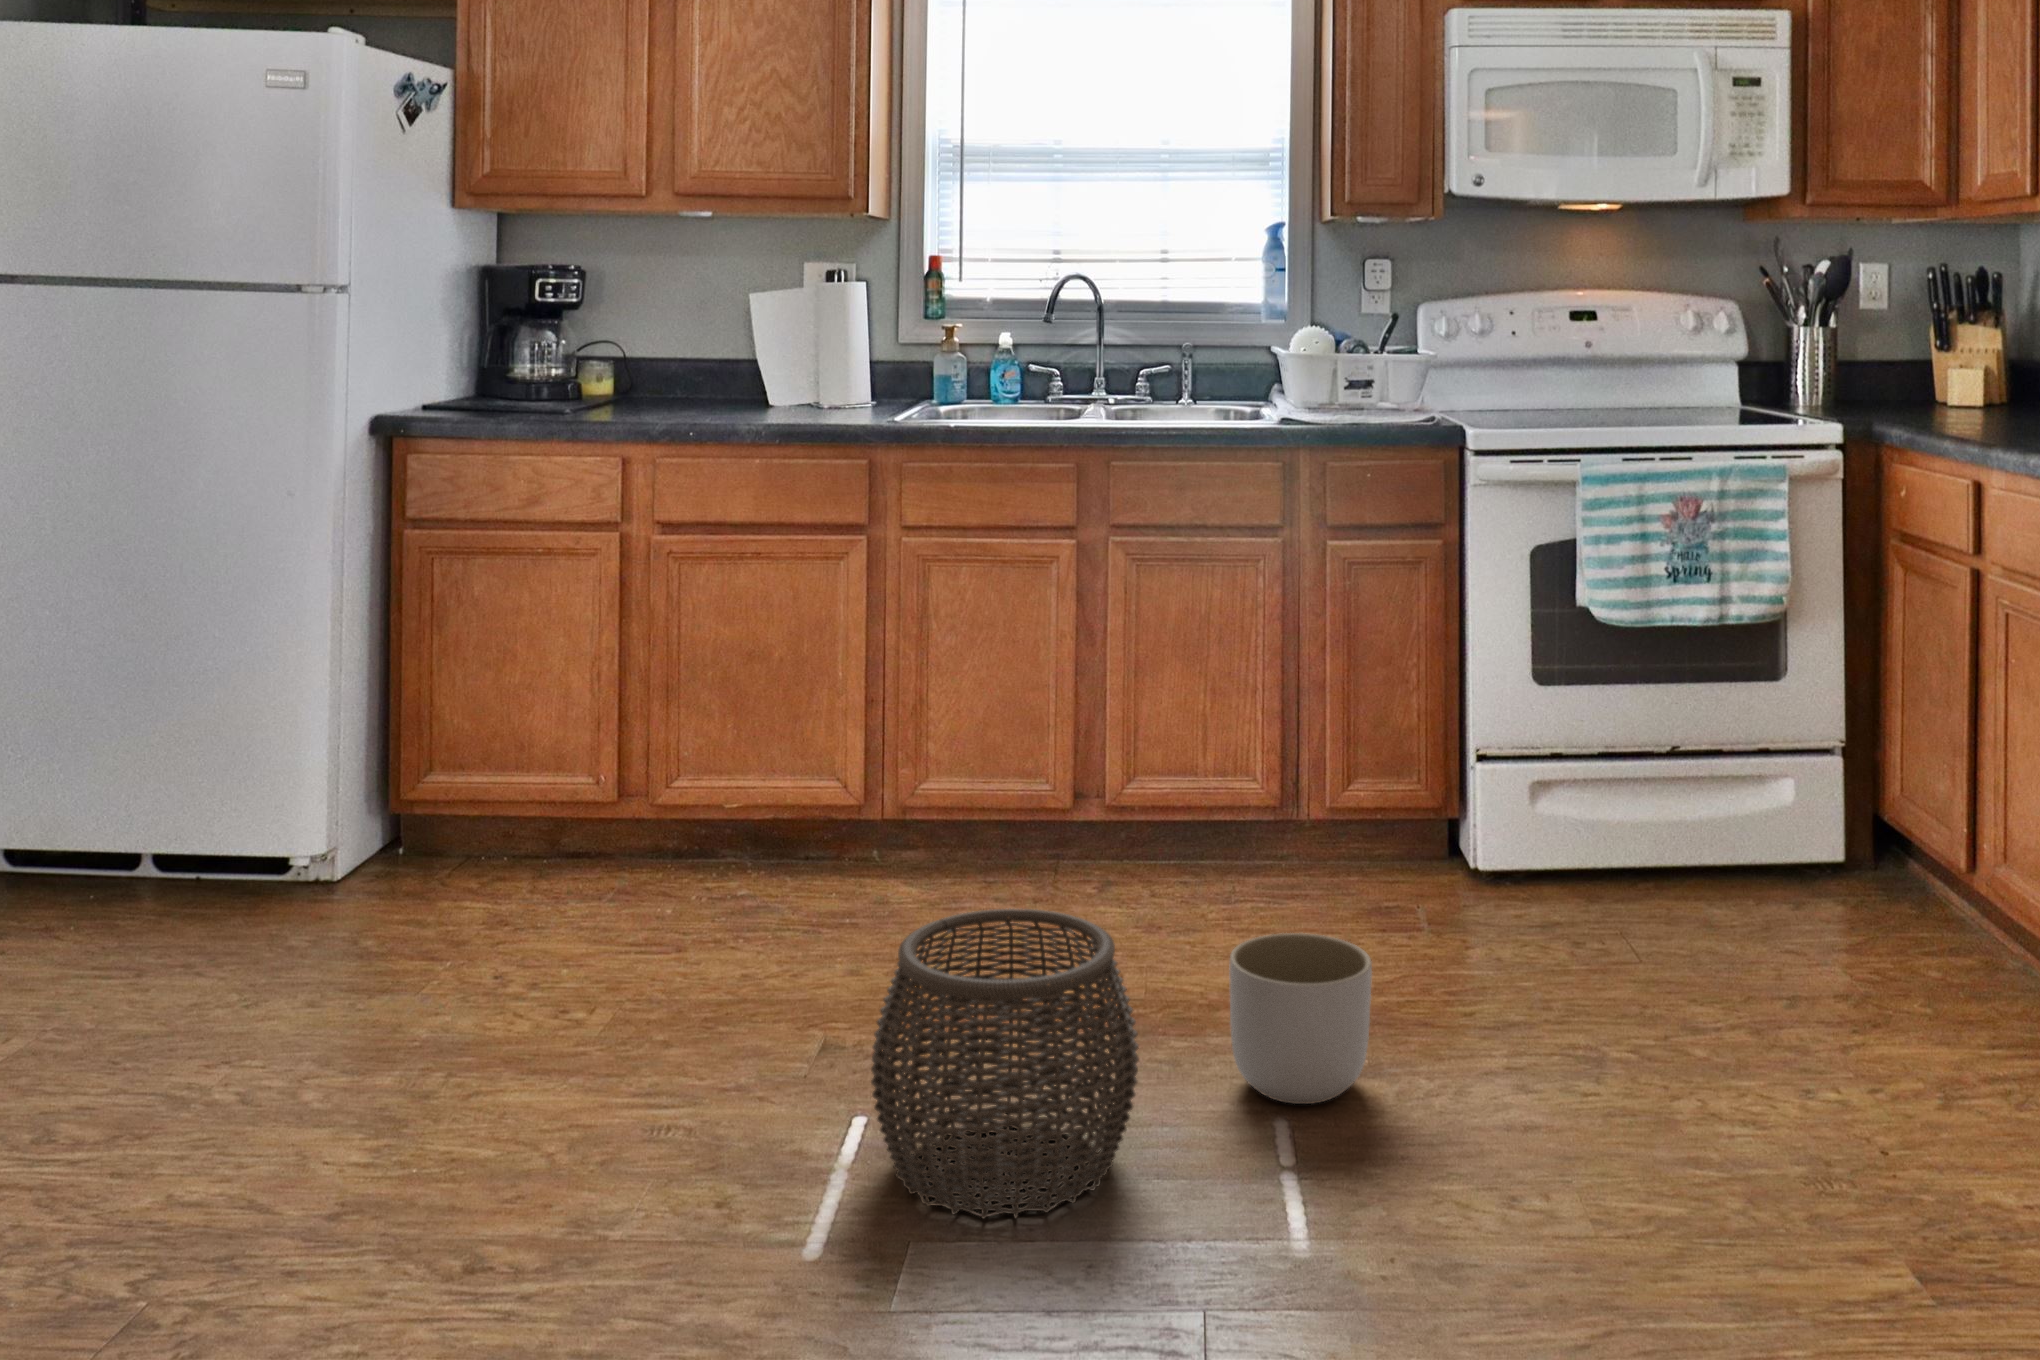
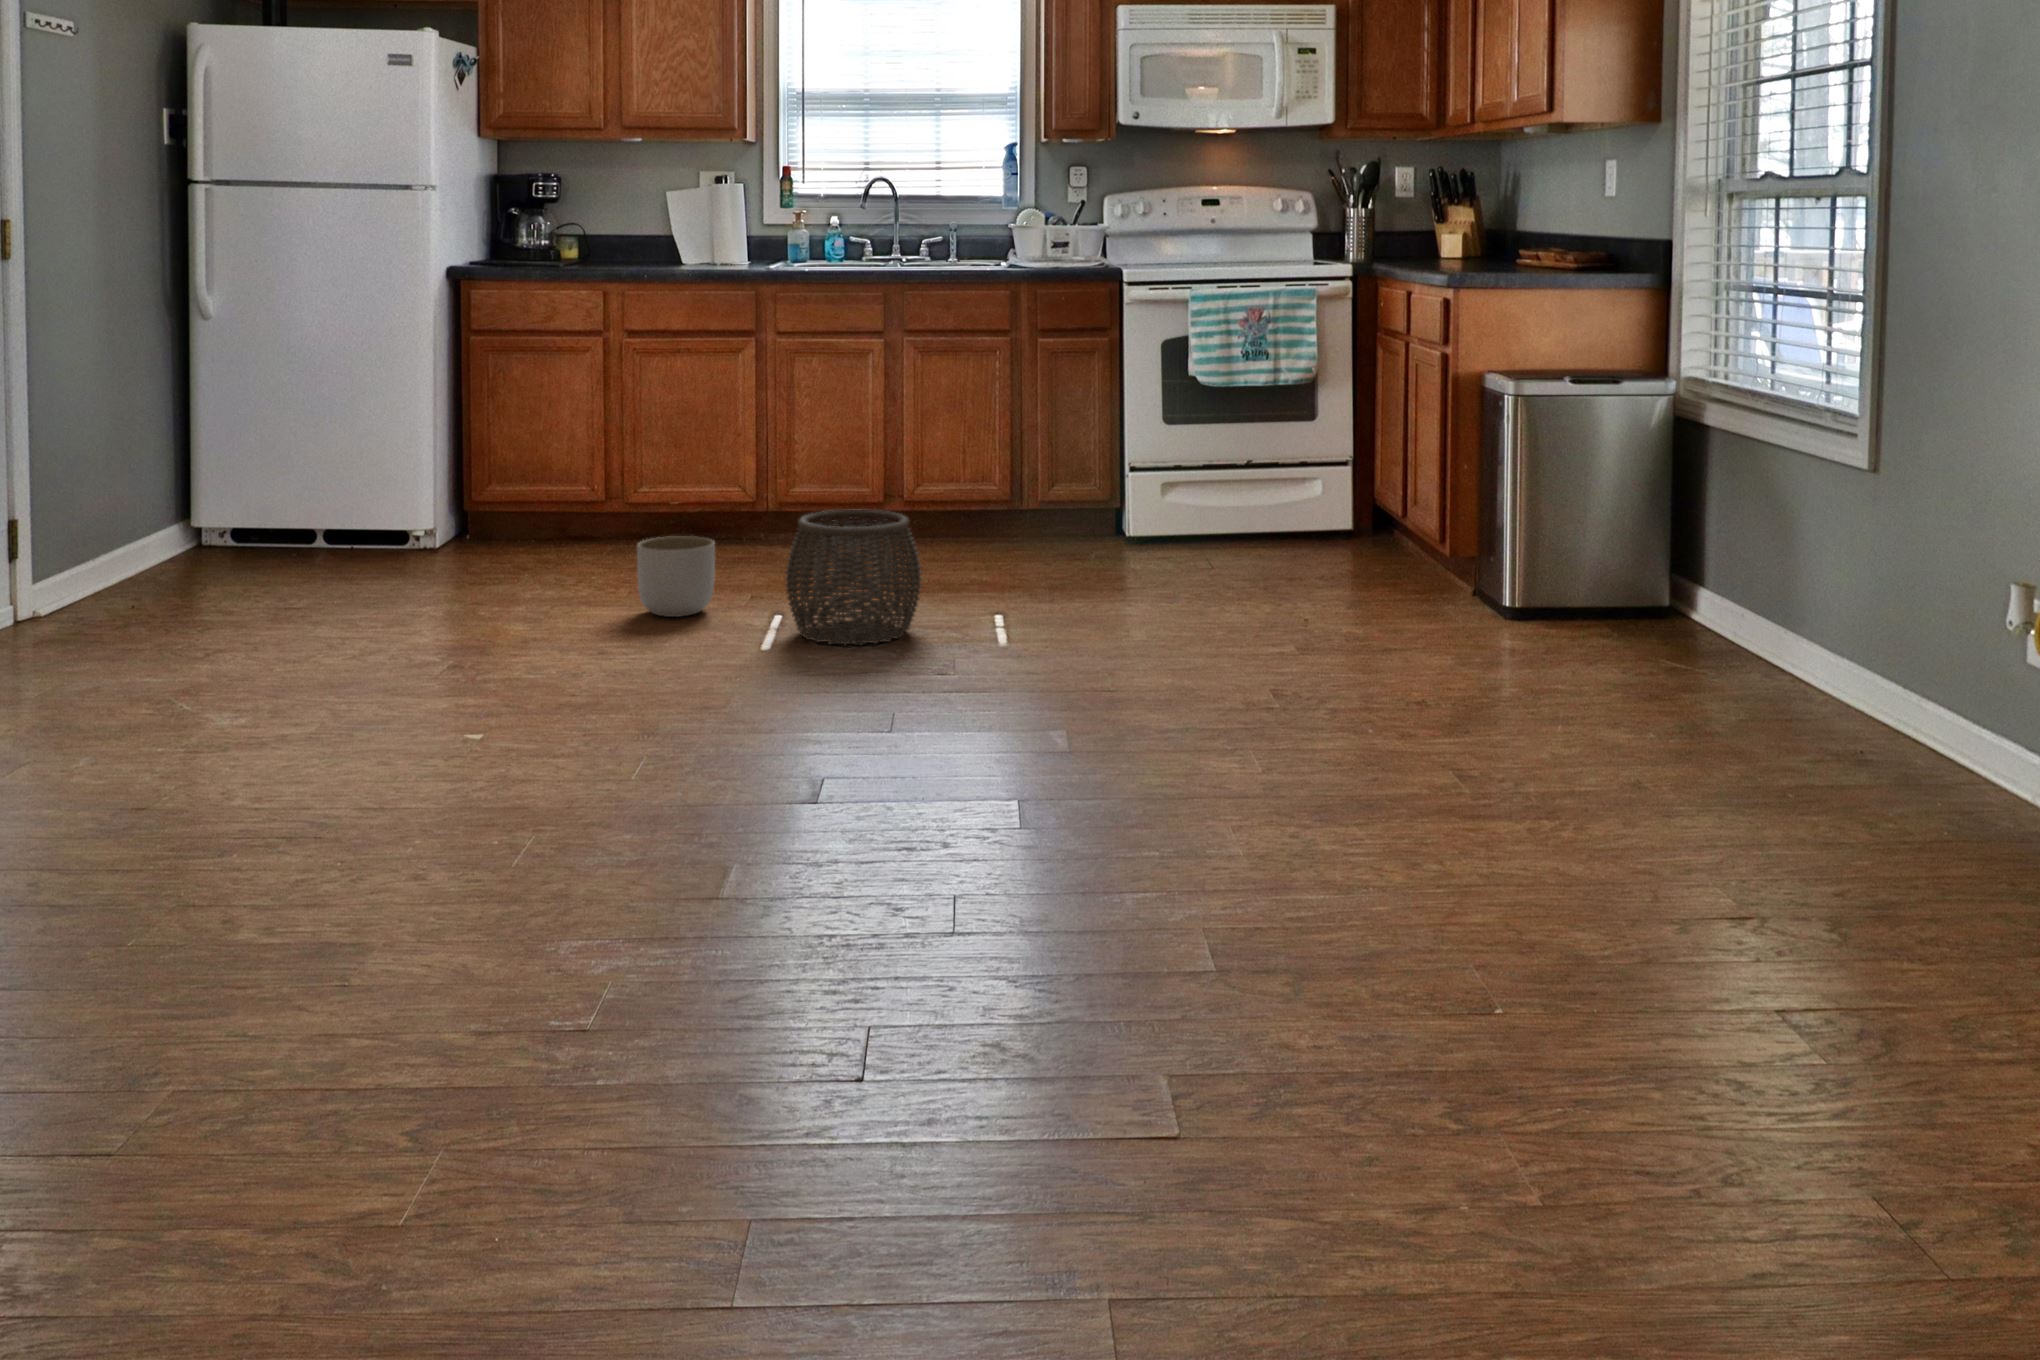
planter: present [1229,933,1372,1104] -> present [637,536,715,617]

